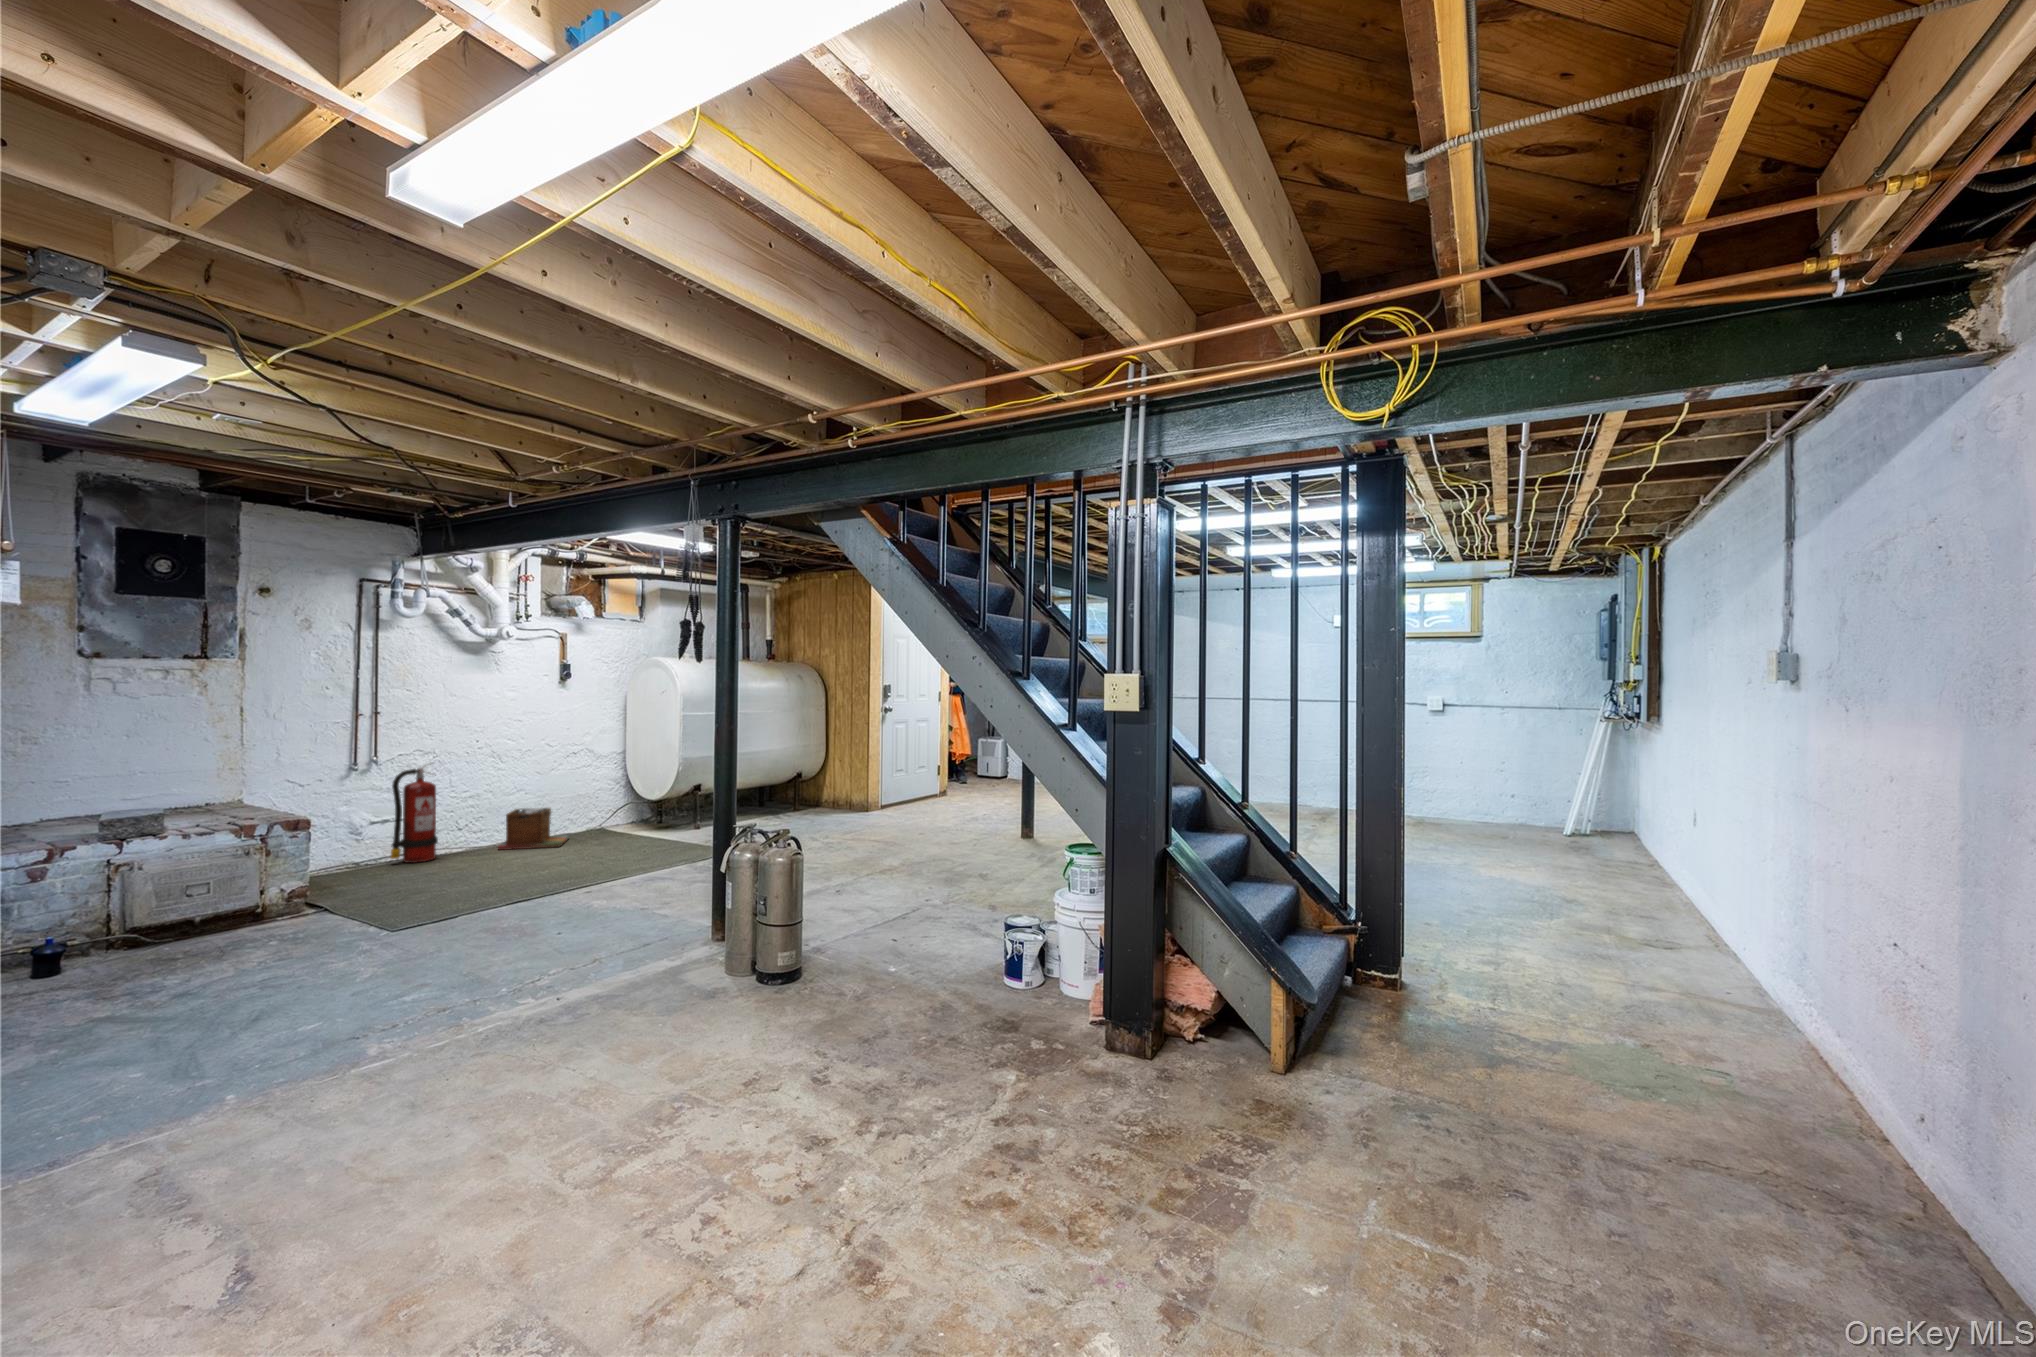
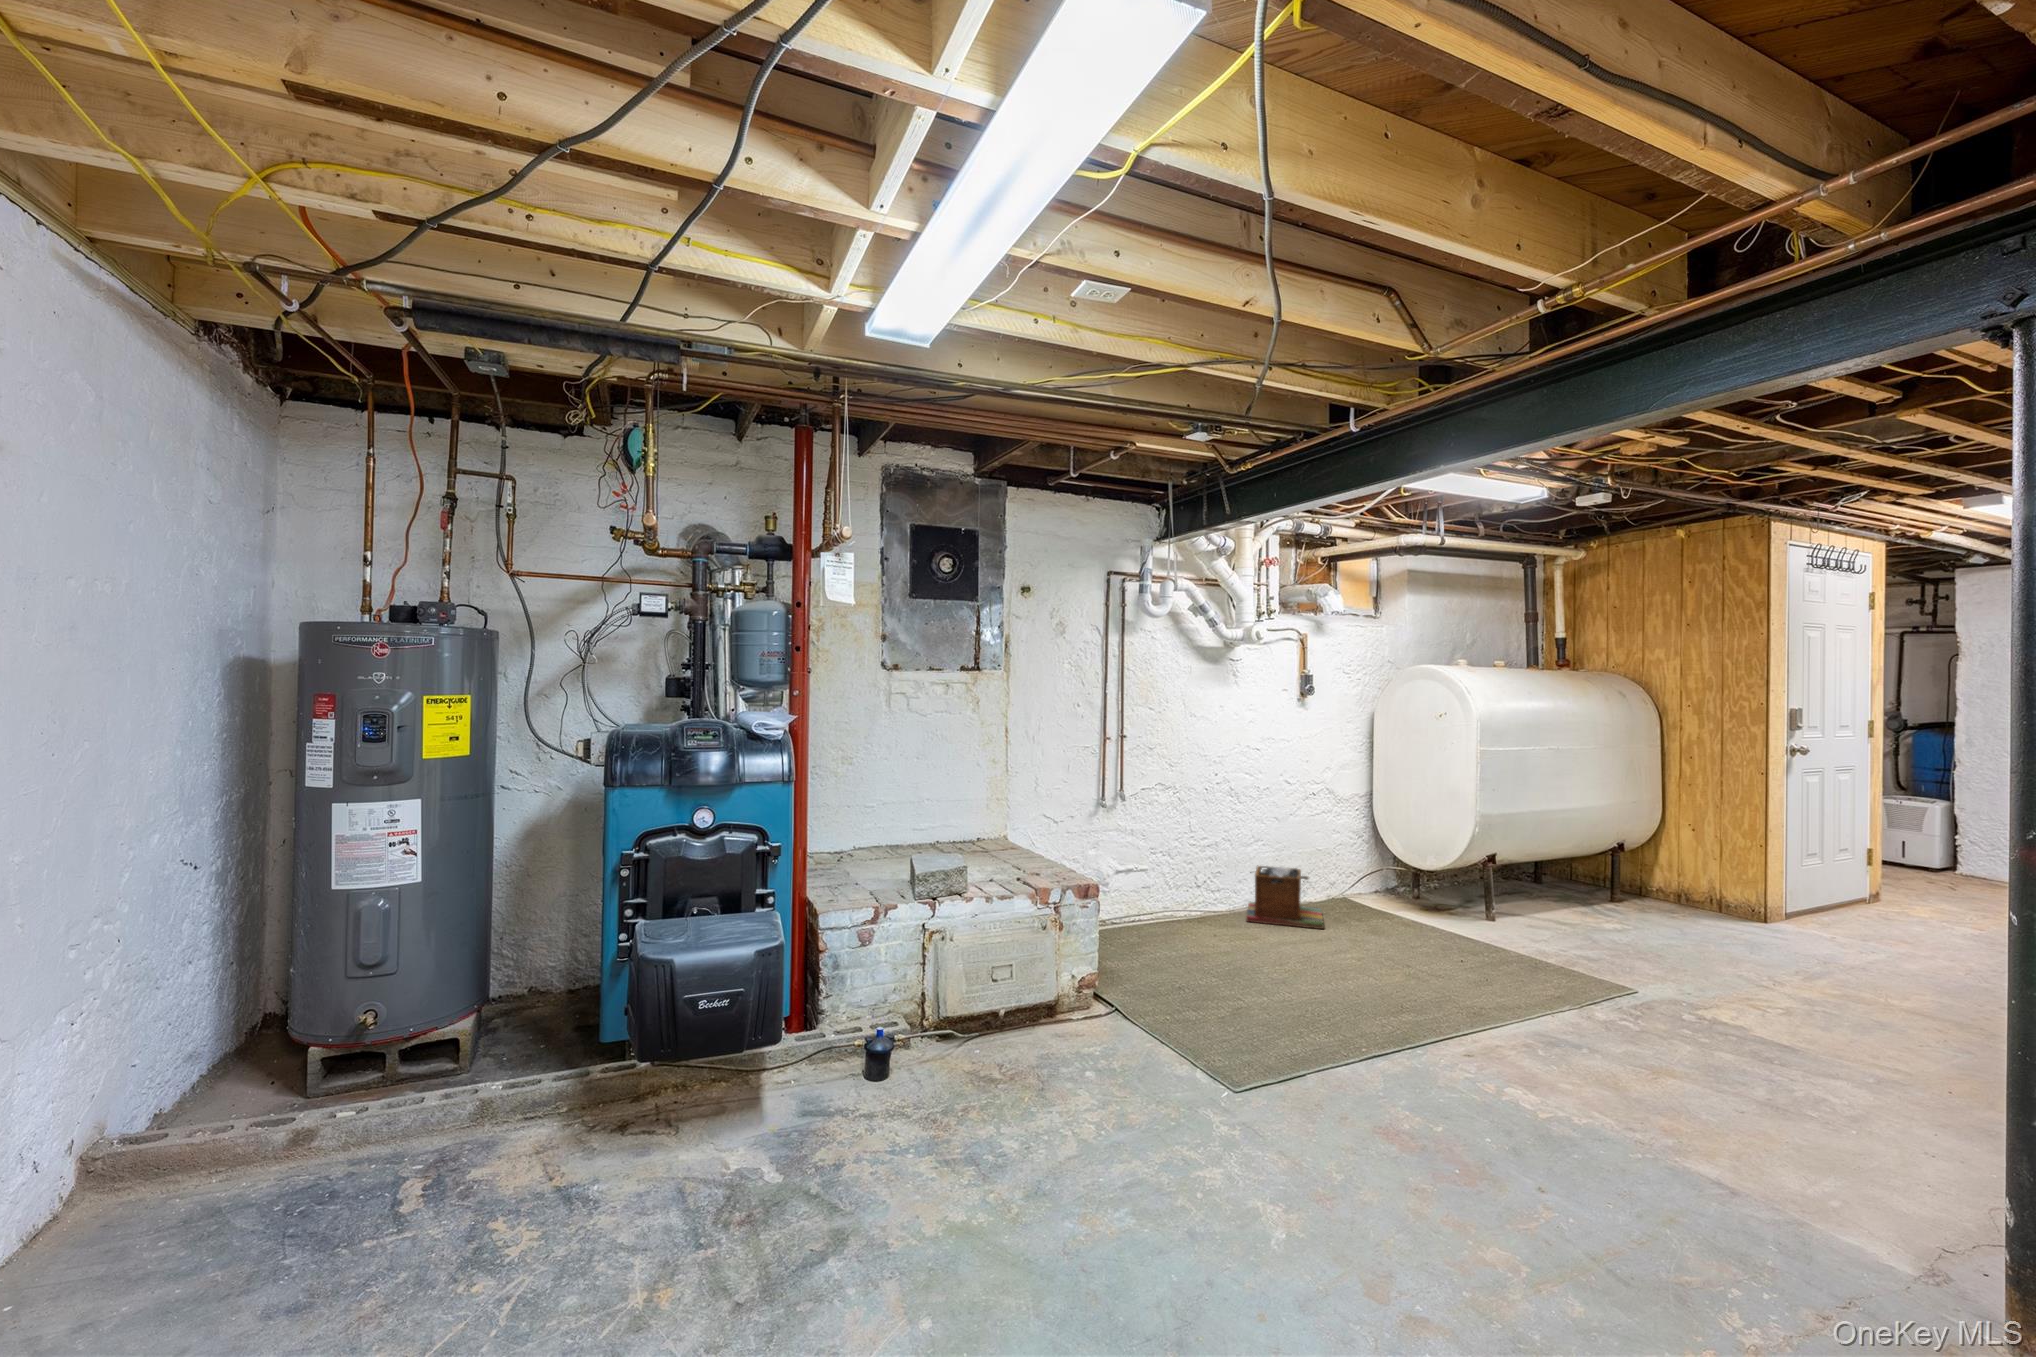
fire extinguisher: present [391,762,438,863] -> none [1138,800,1186,930]

